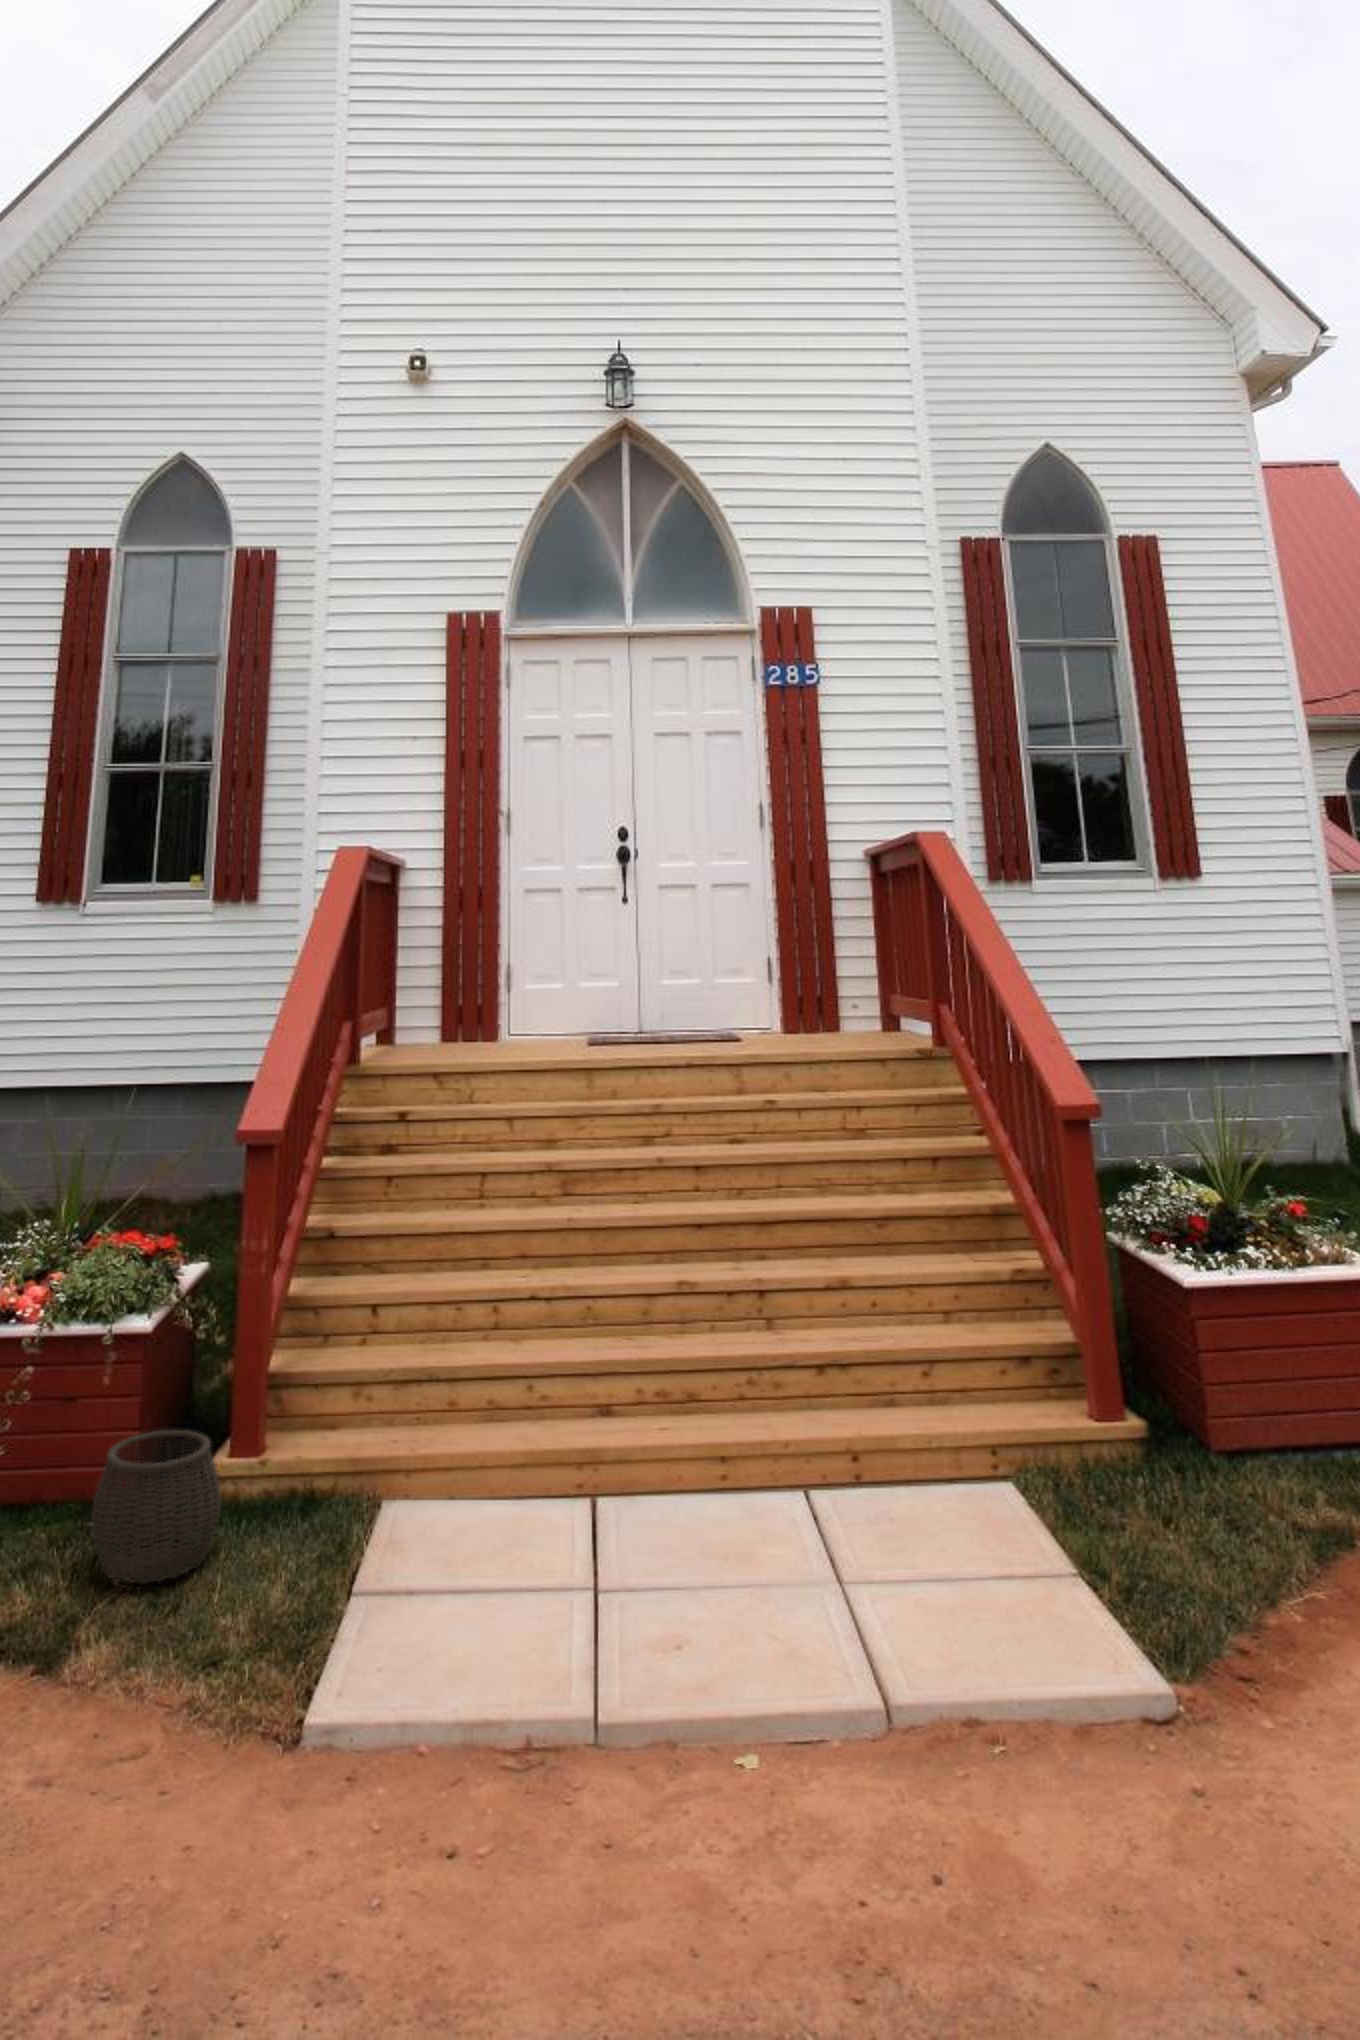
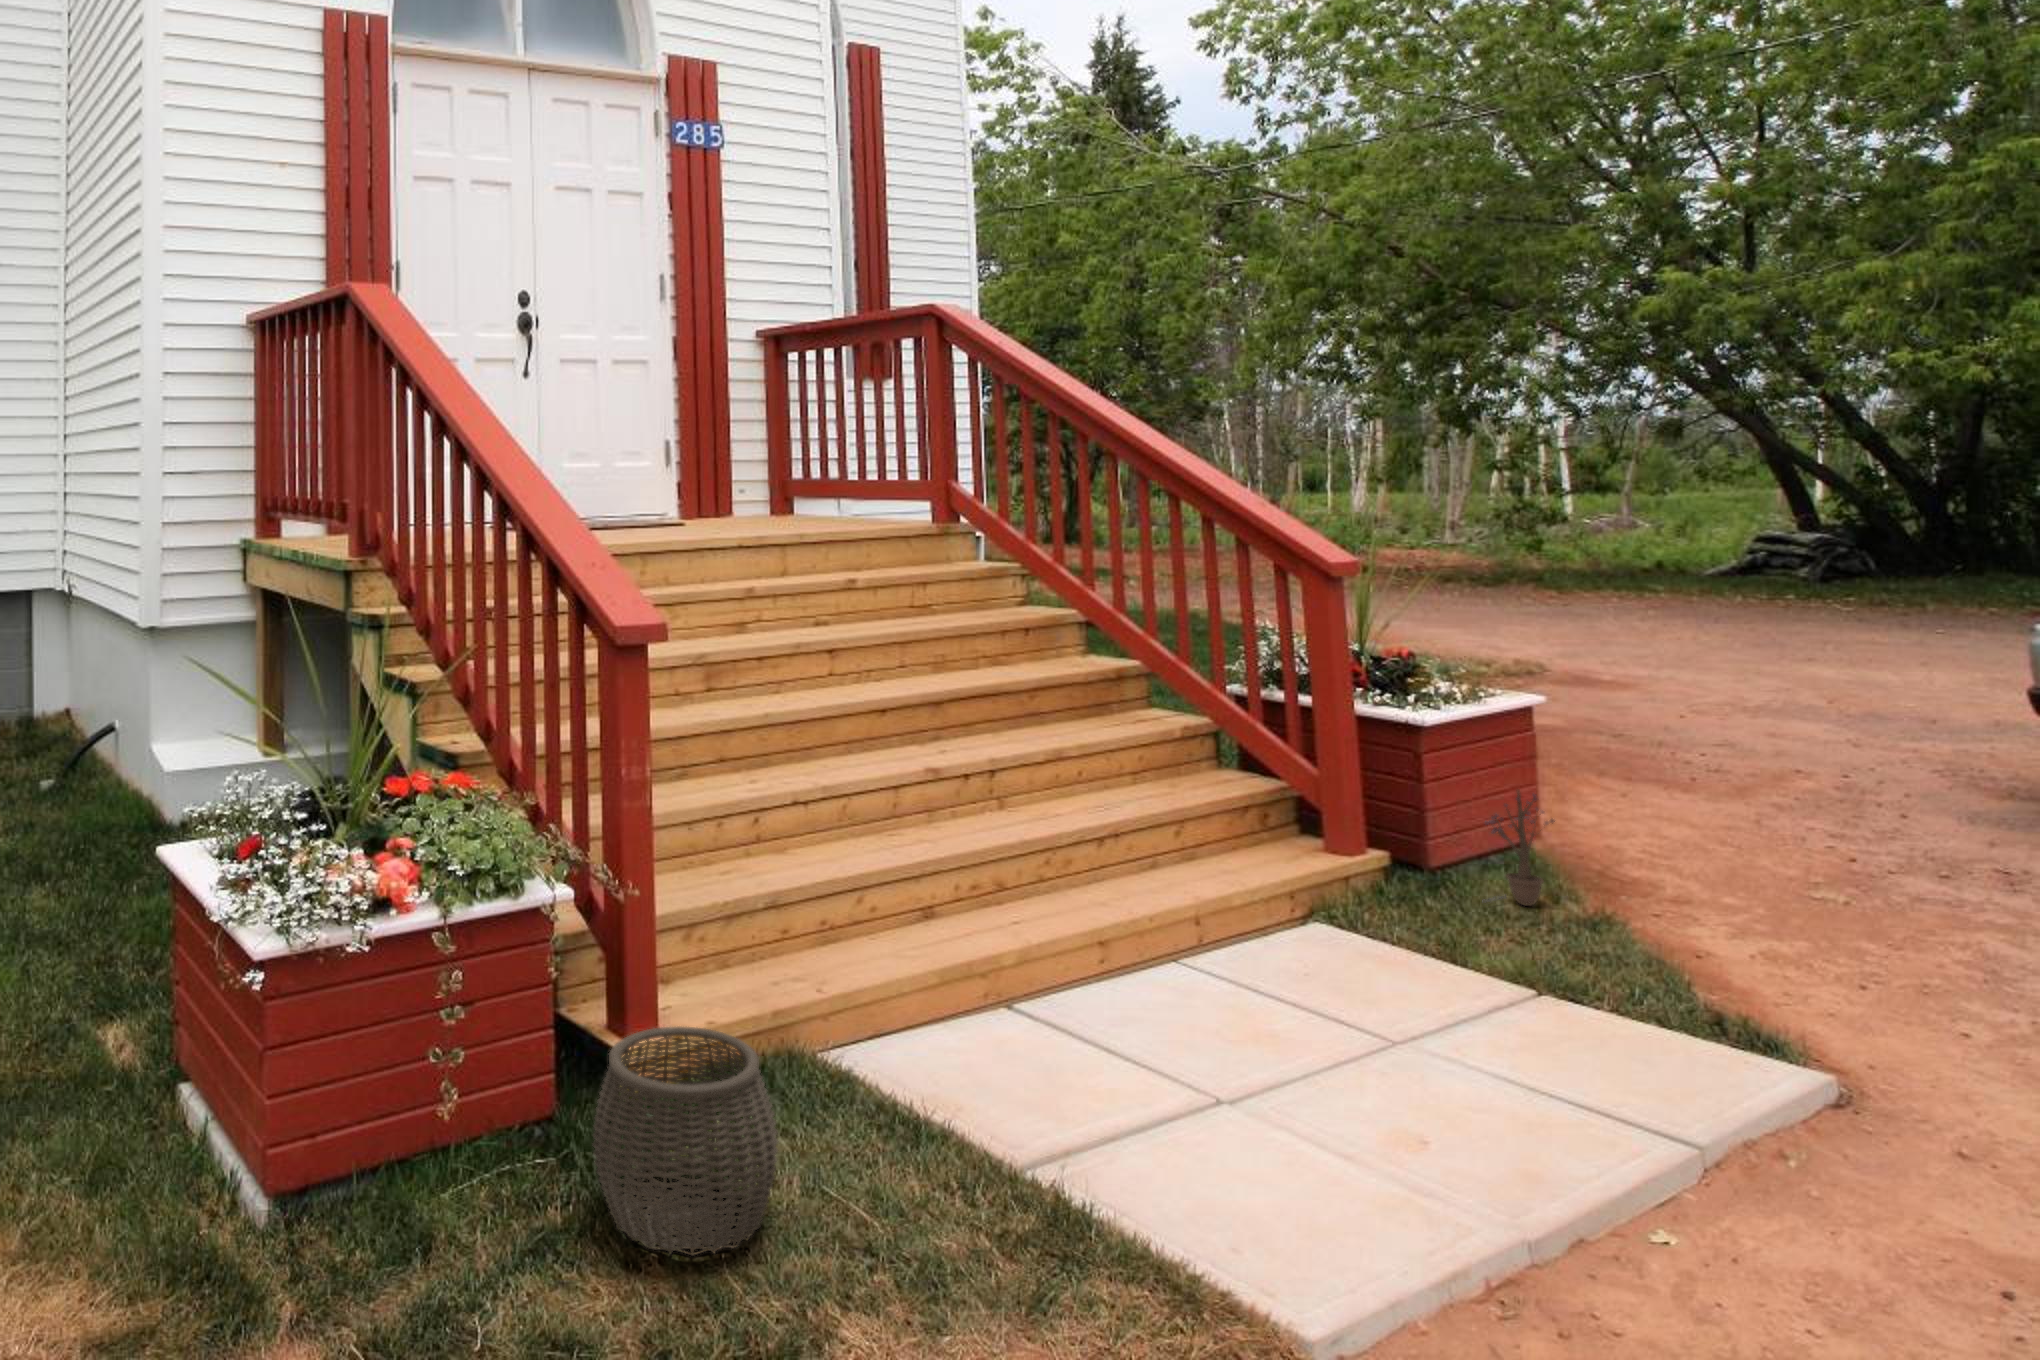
decorative plant: none [1207,1380,1294,1512] -> present [1482,790,1555,906]

